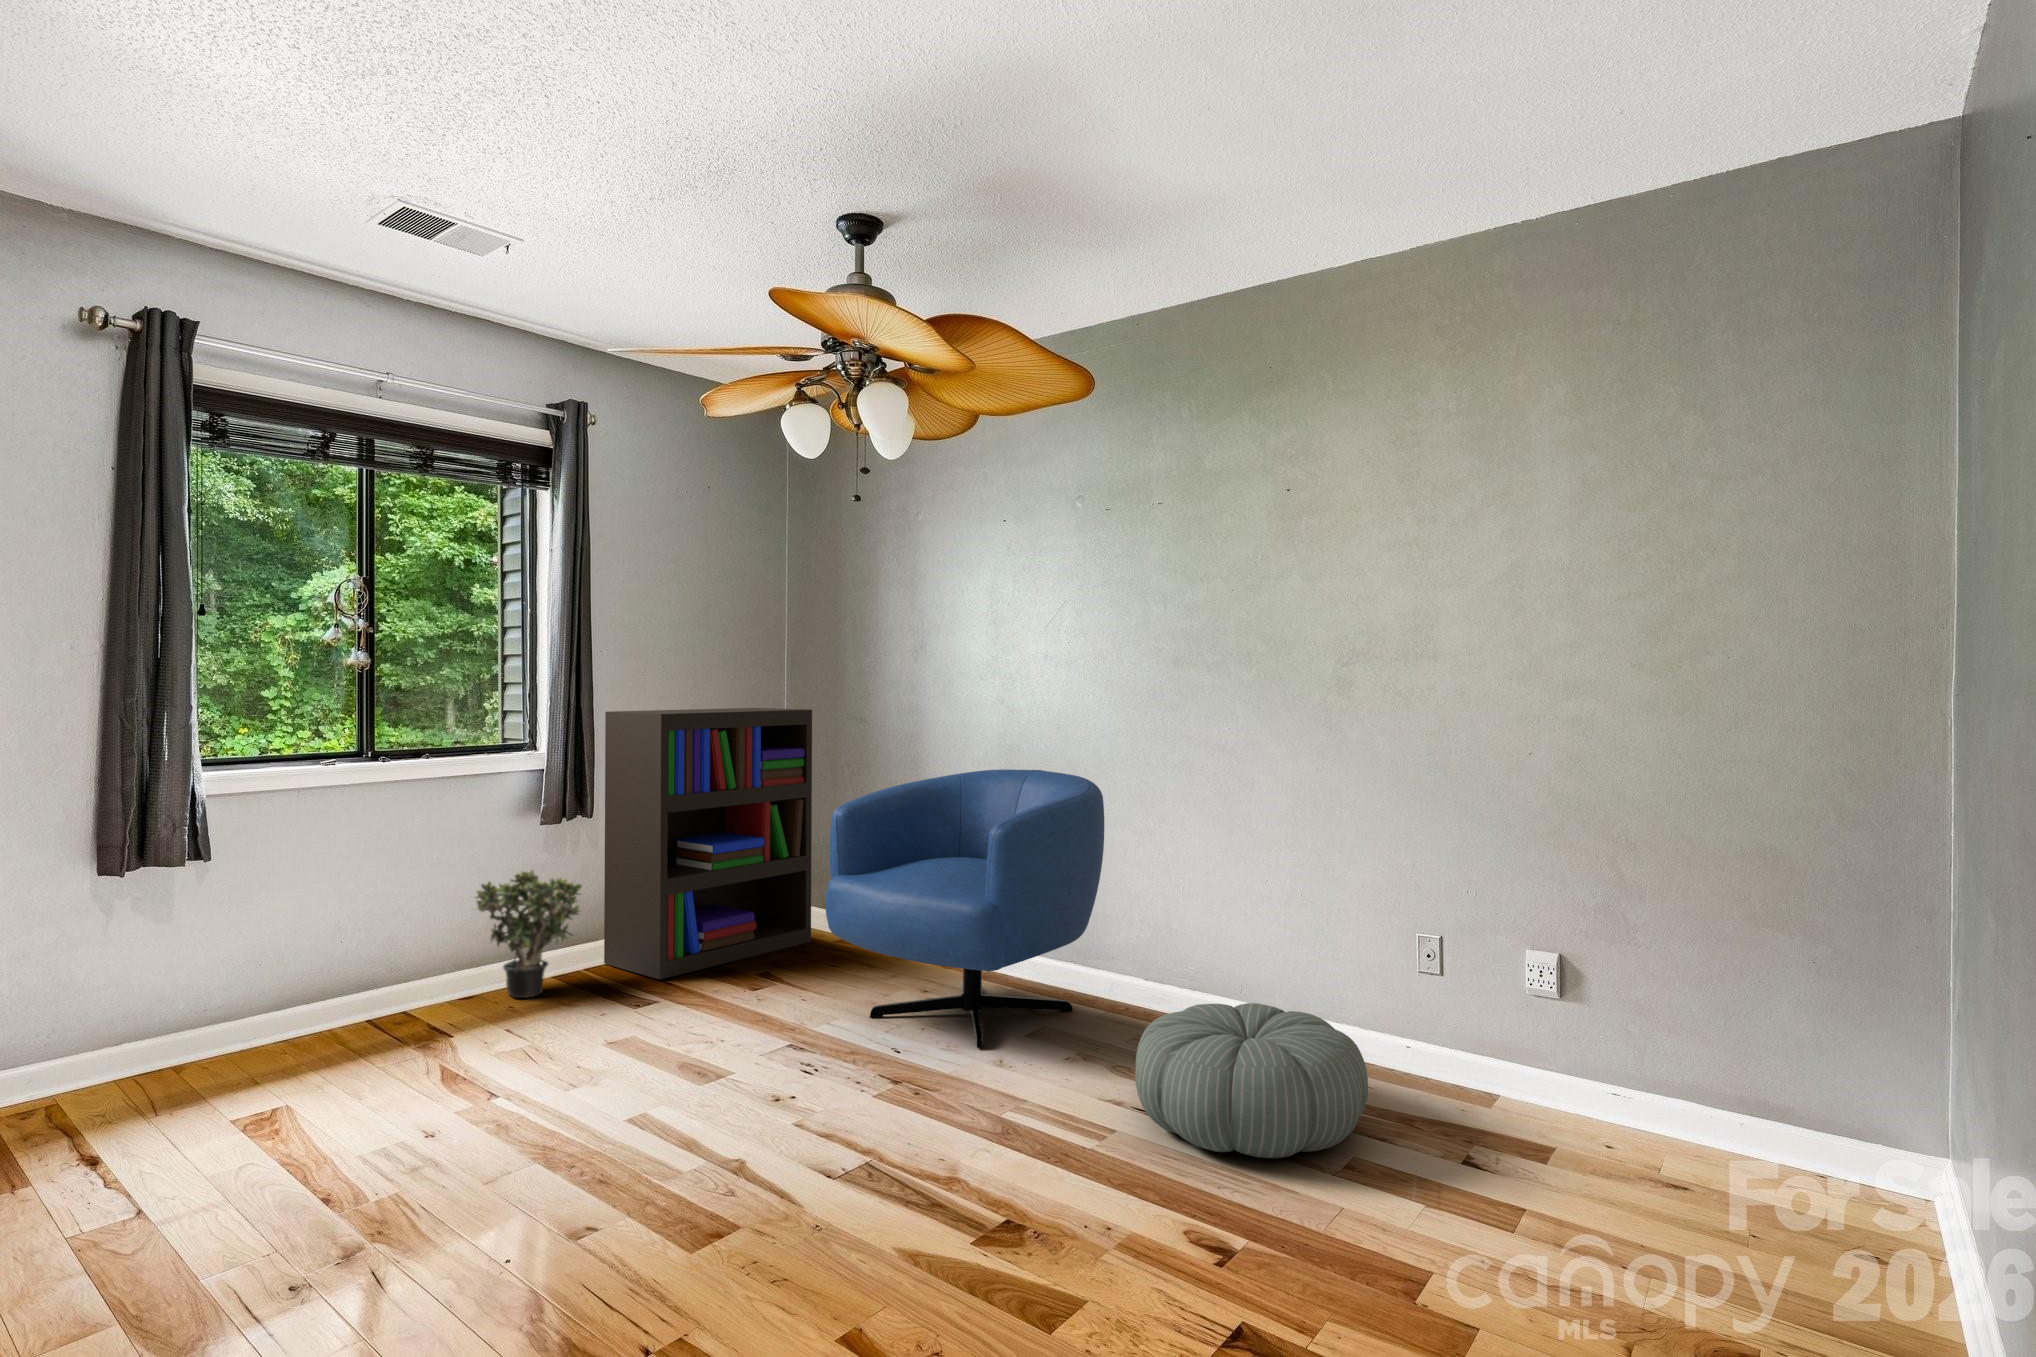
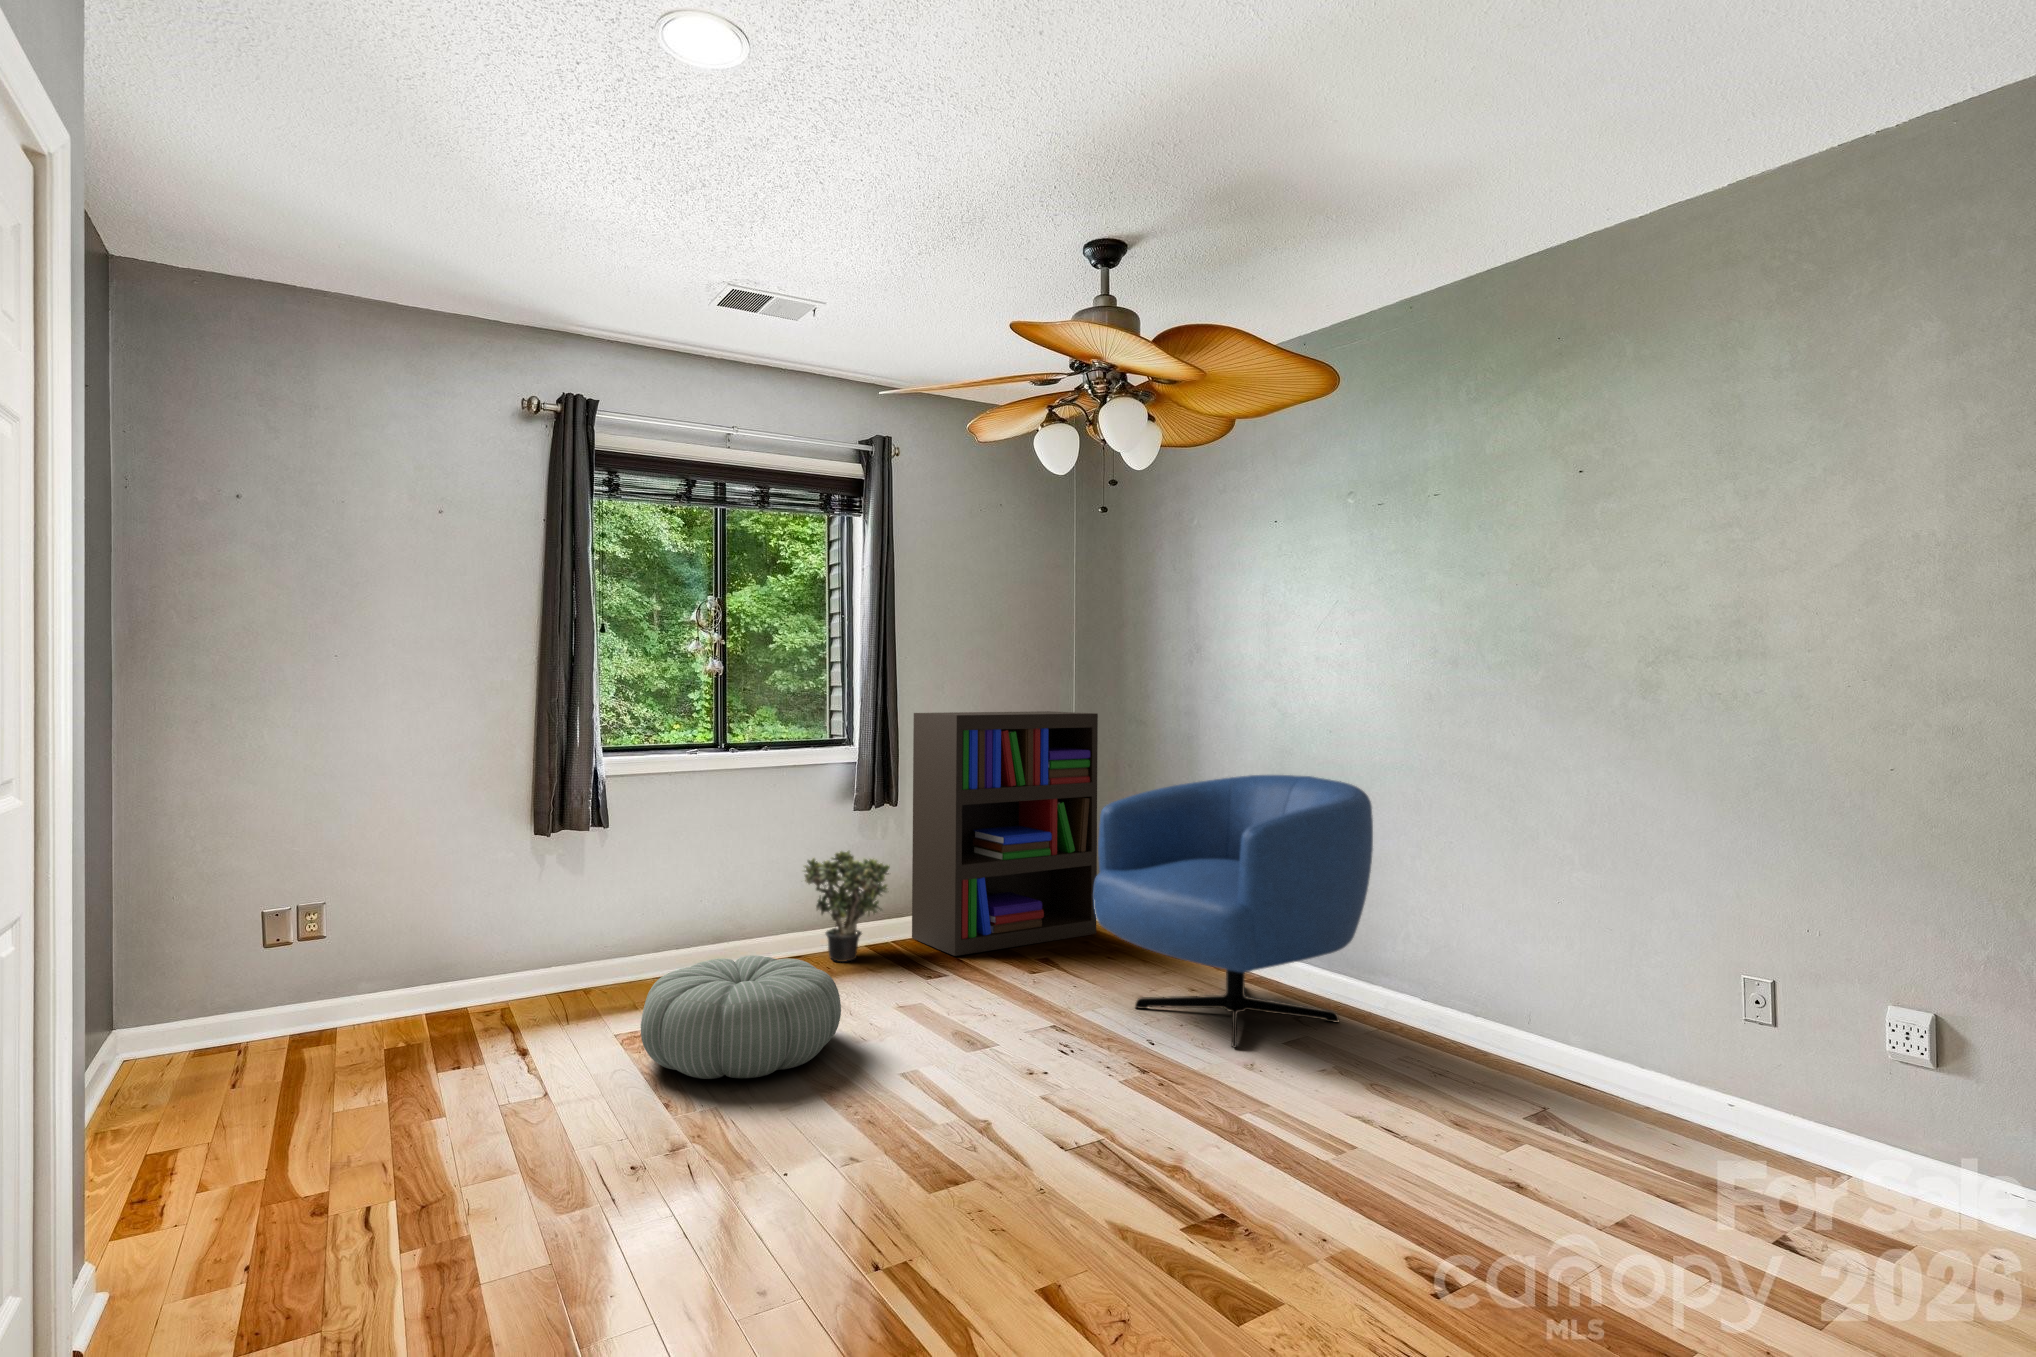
pouf: present [1135,1003,1368,1158] -> present [641,956,841,1079]

